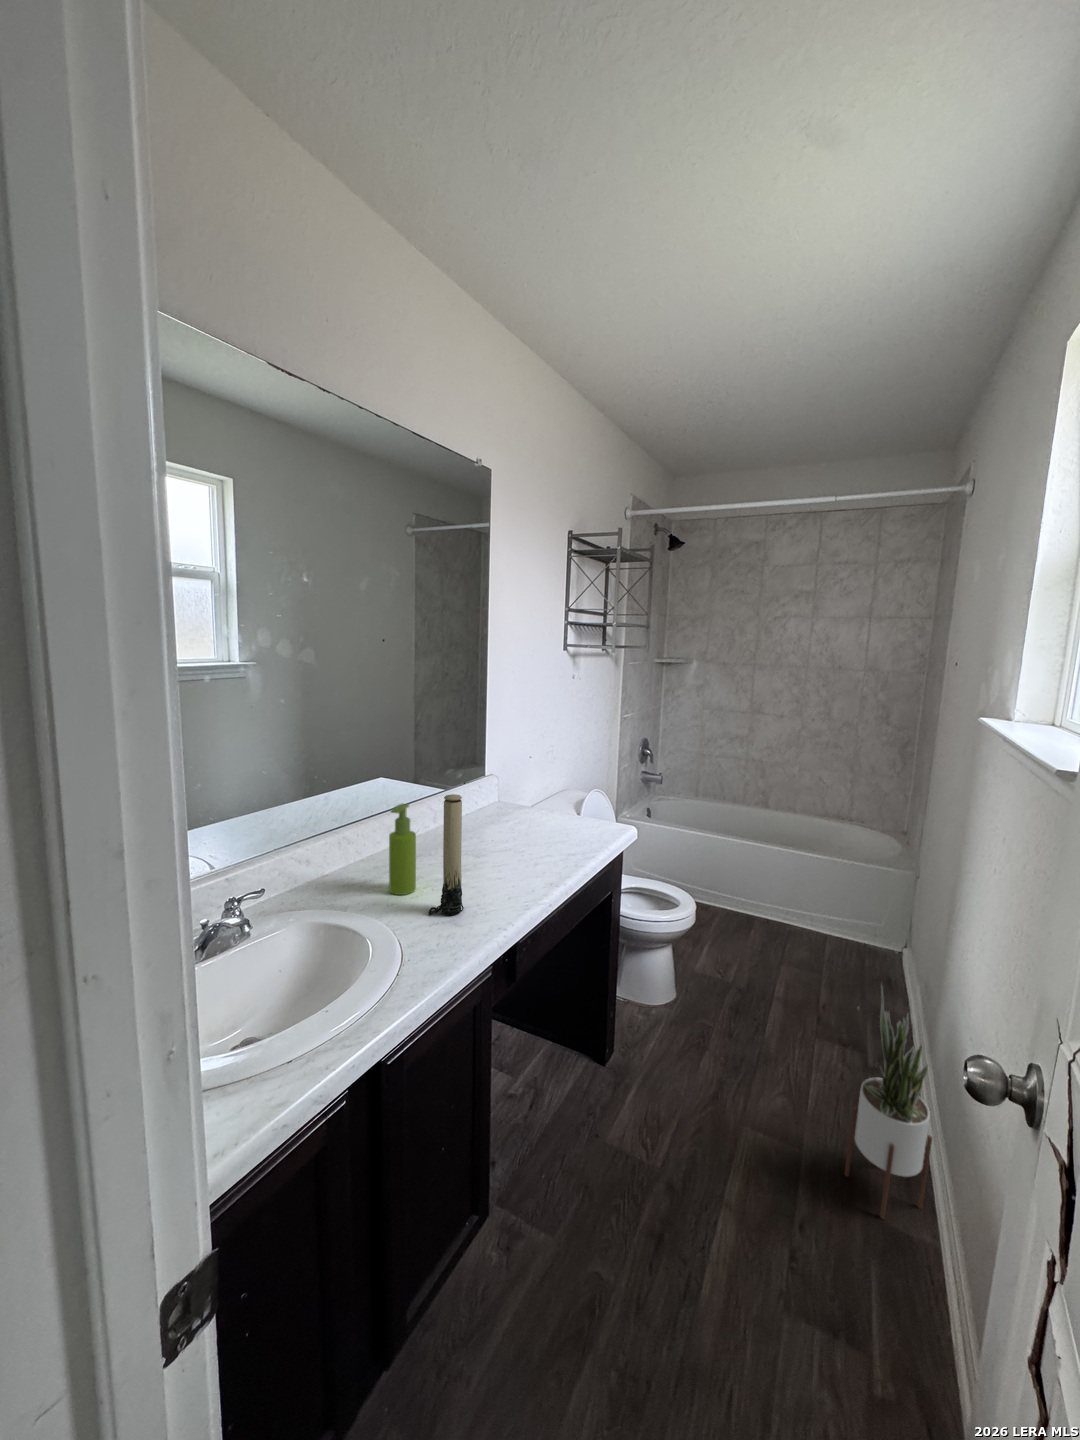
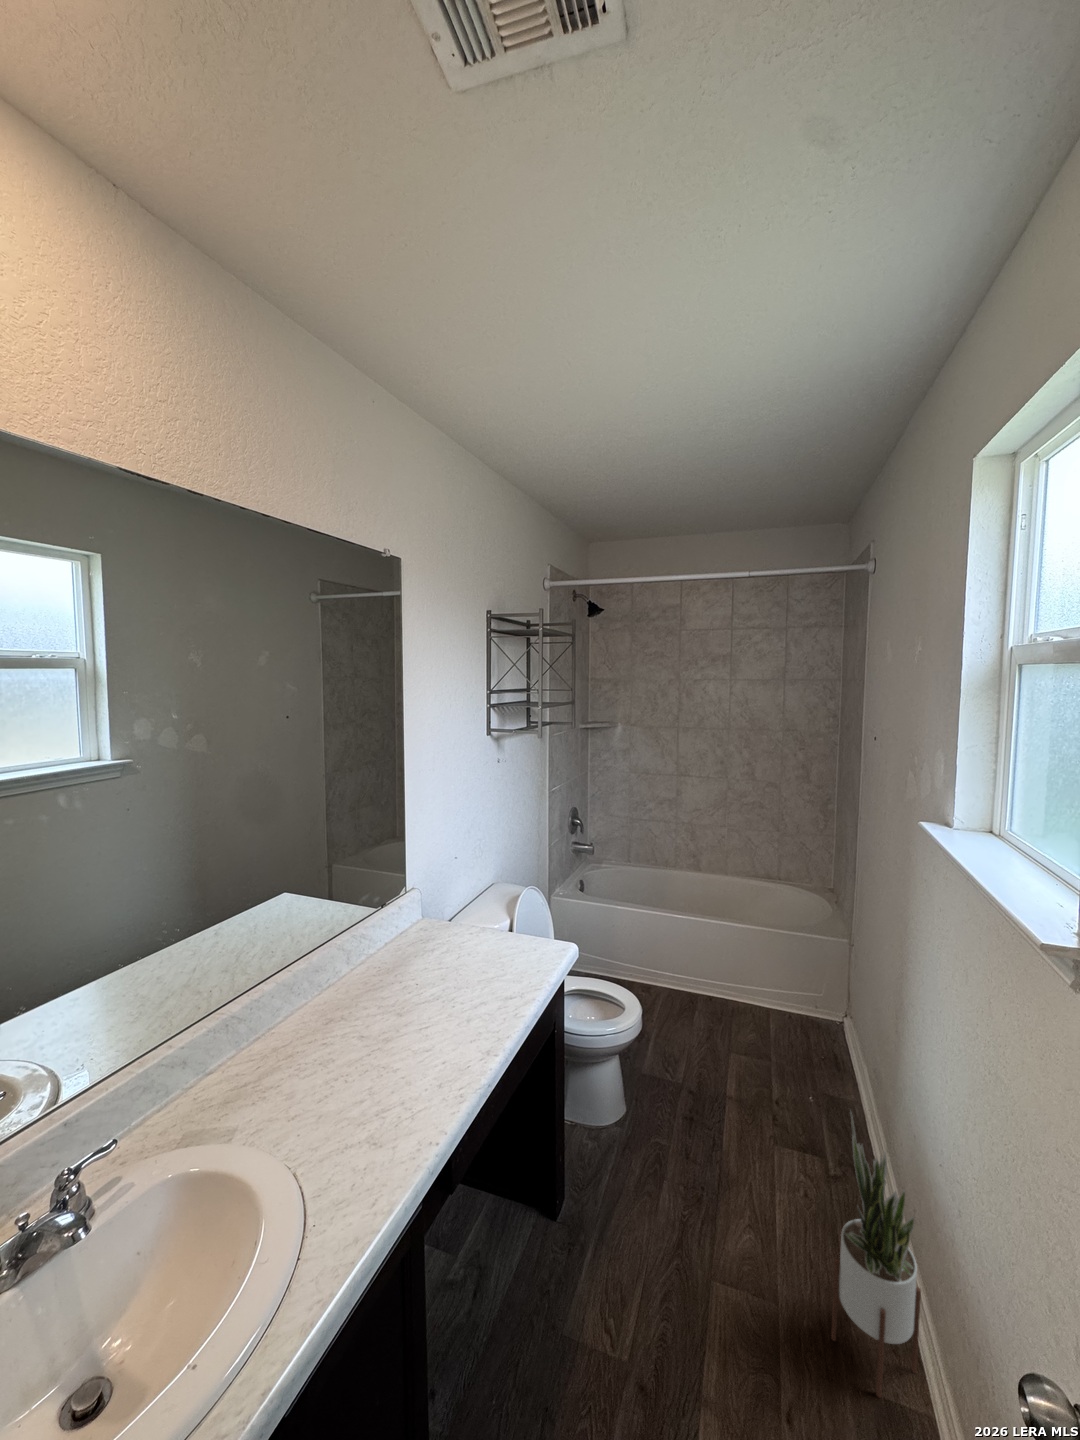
candle: present [428,794,464,916] -> none [338,979,384,1140]
soap dispenser: present [389,804,416,895] -> none [286,984,323,1104]

